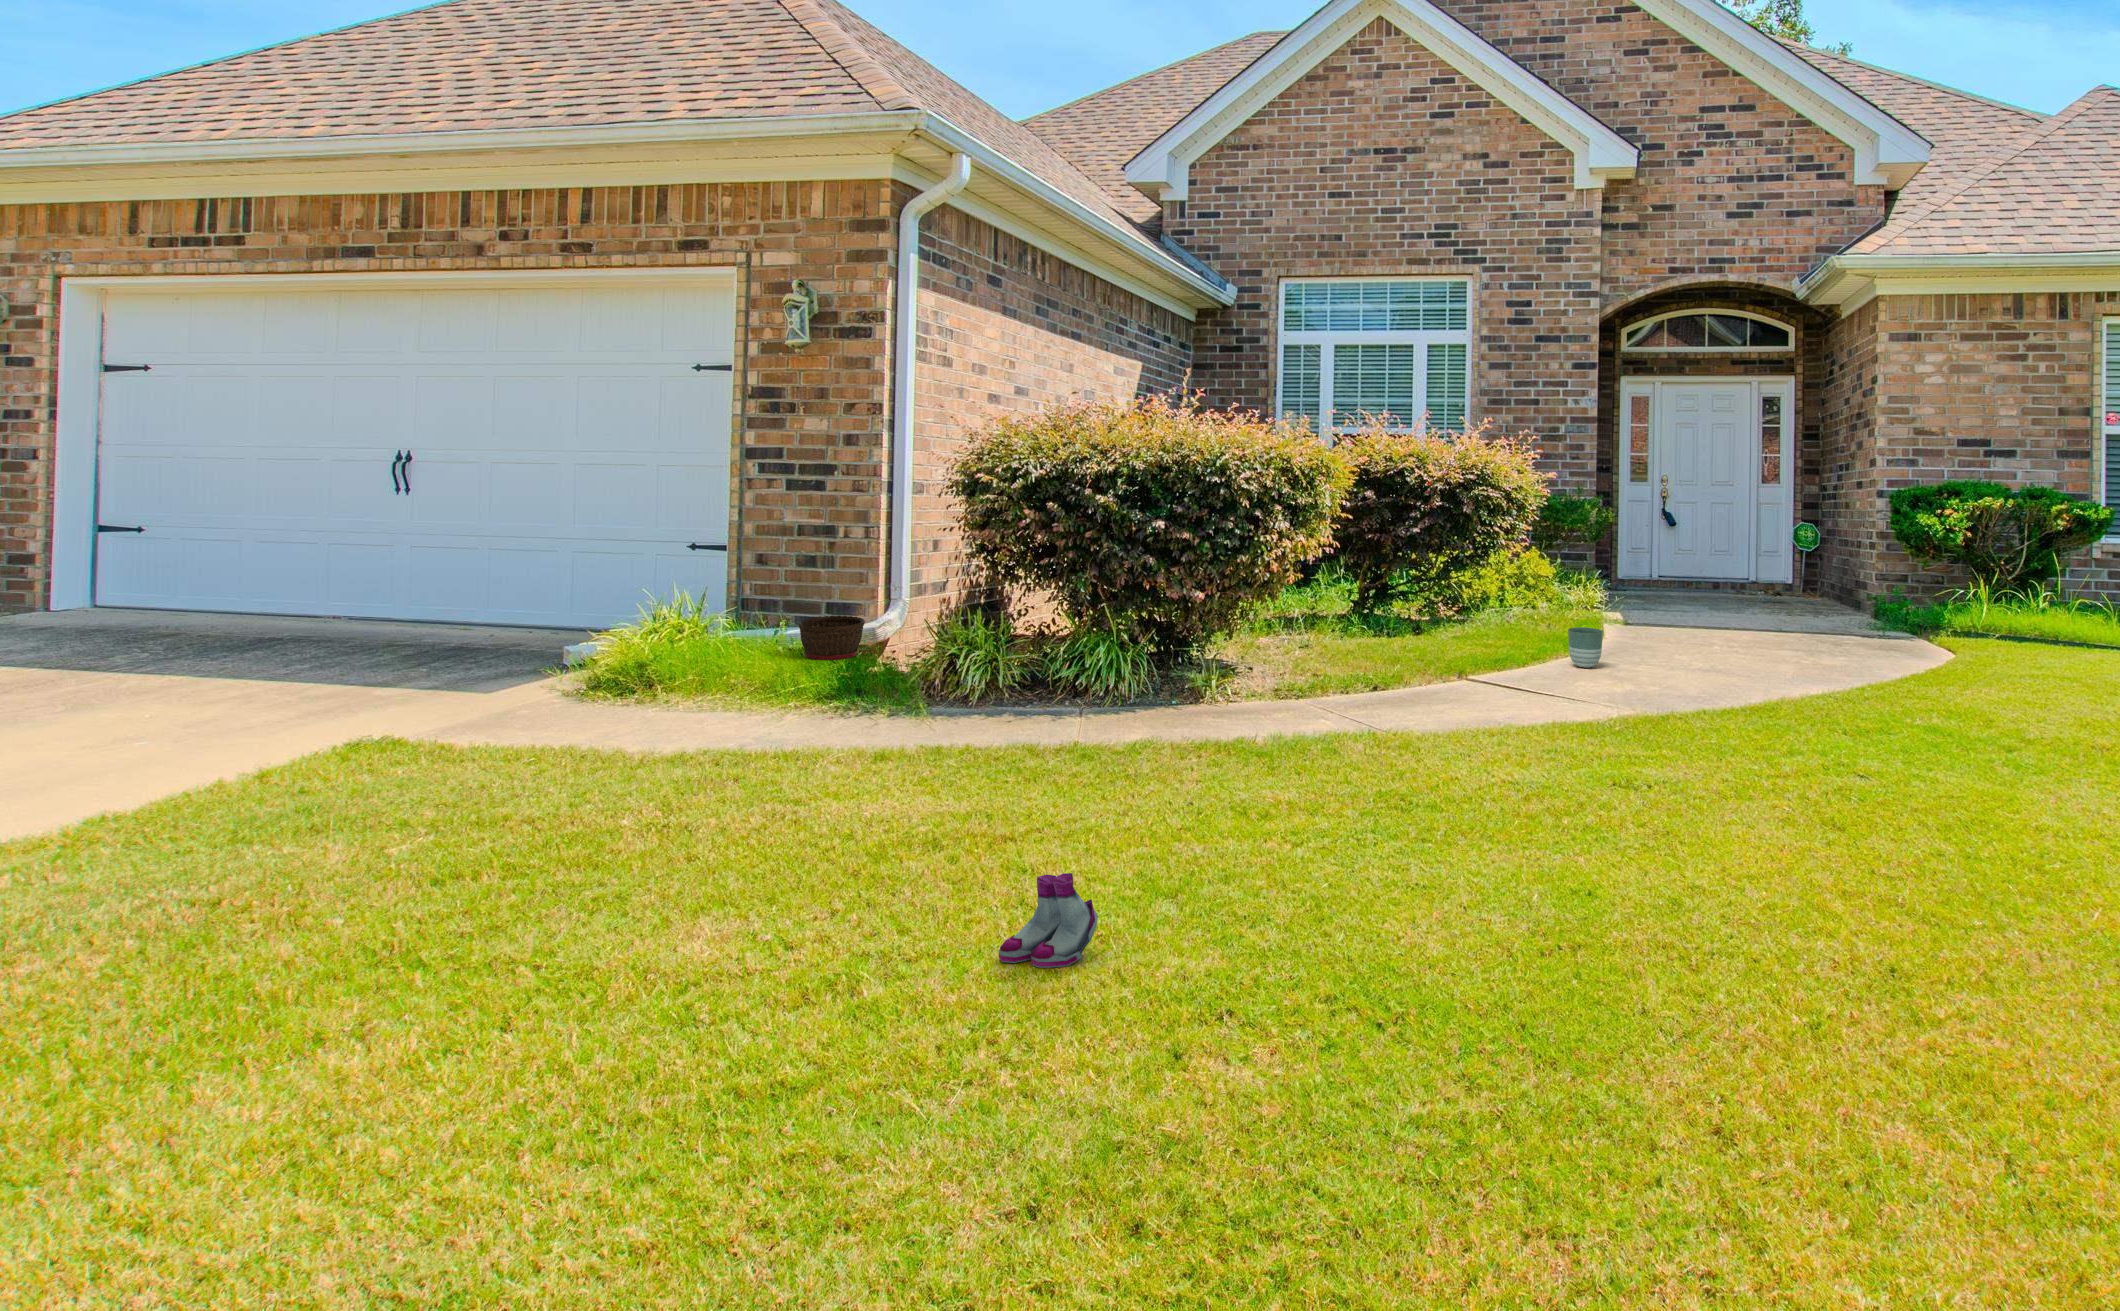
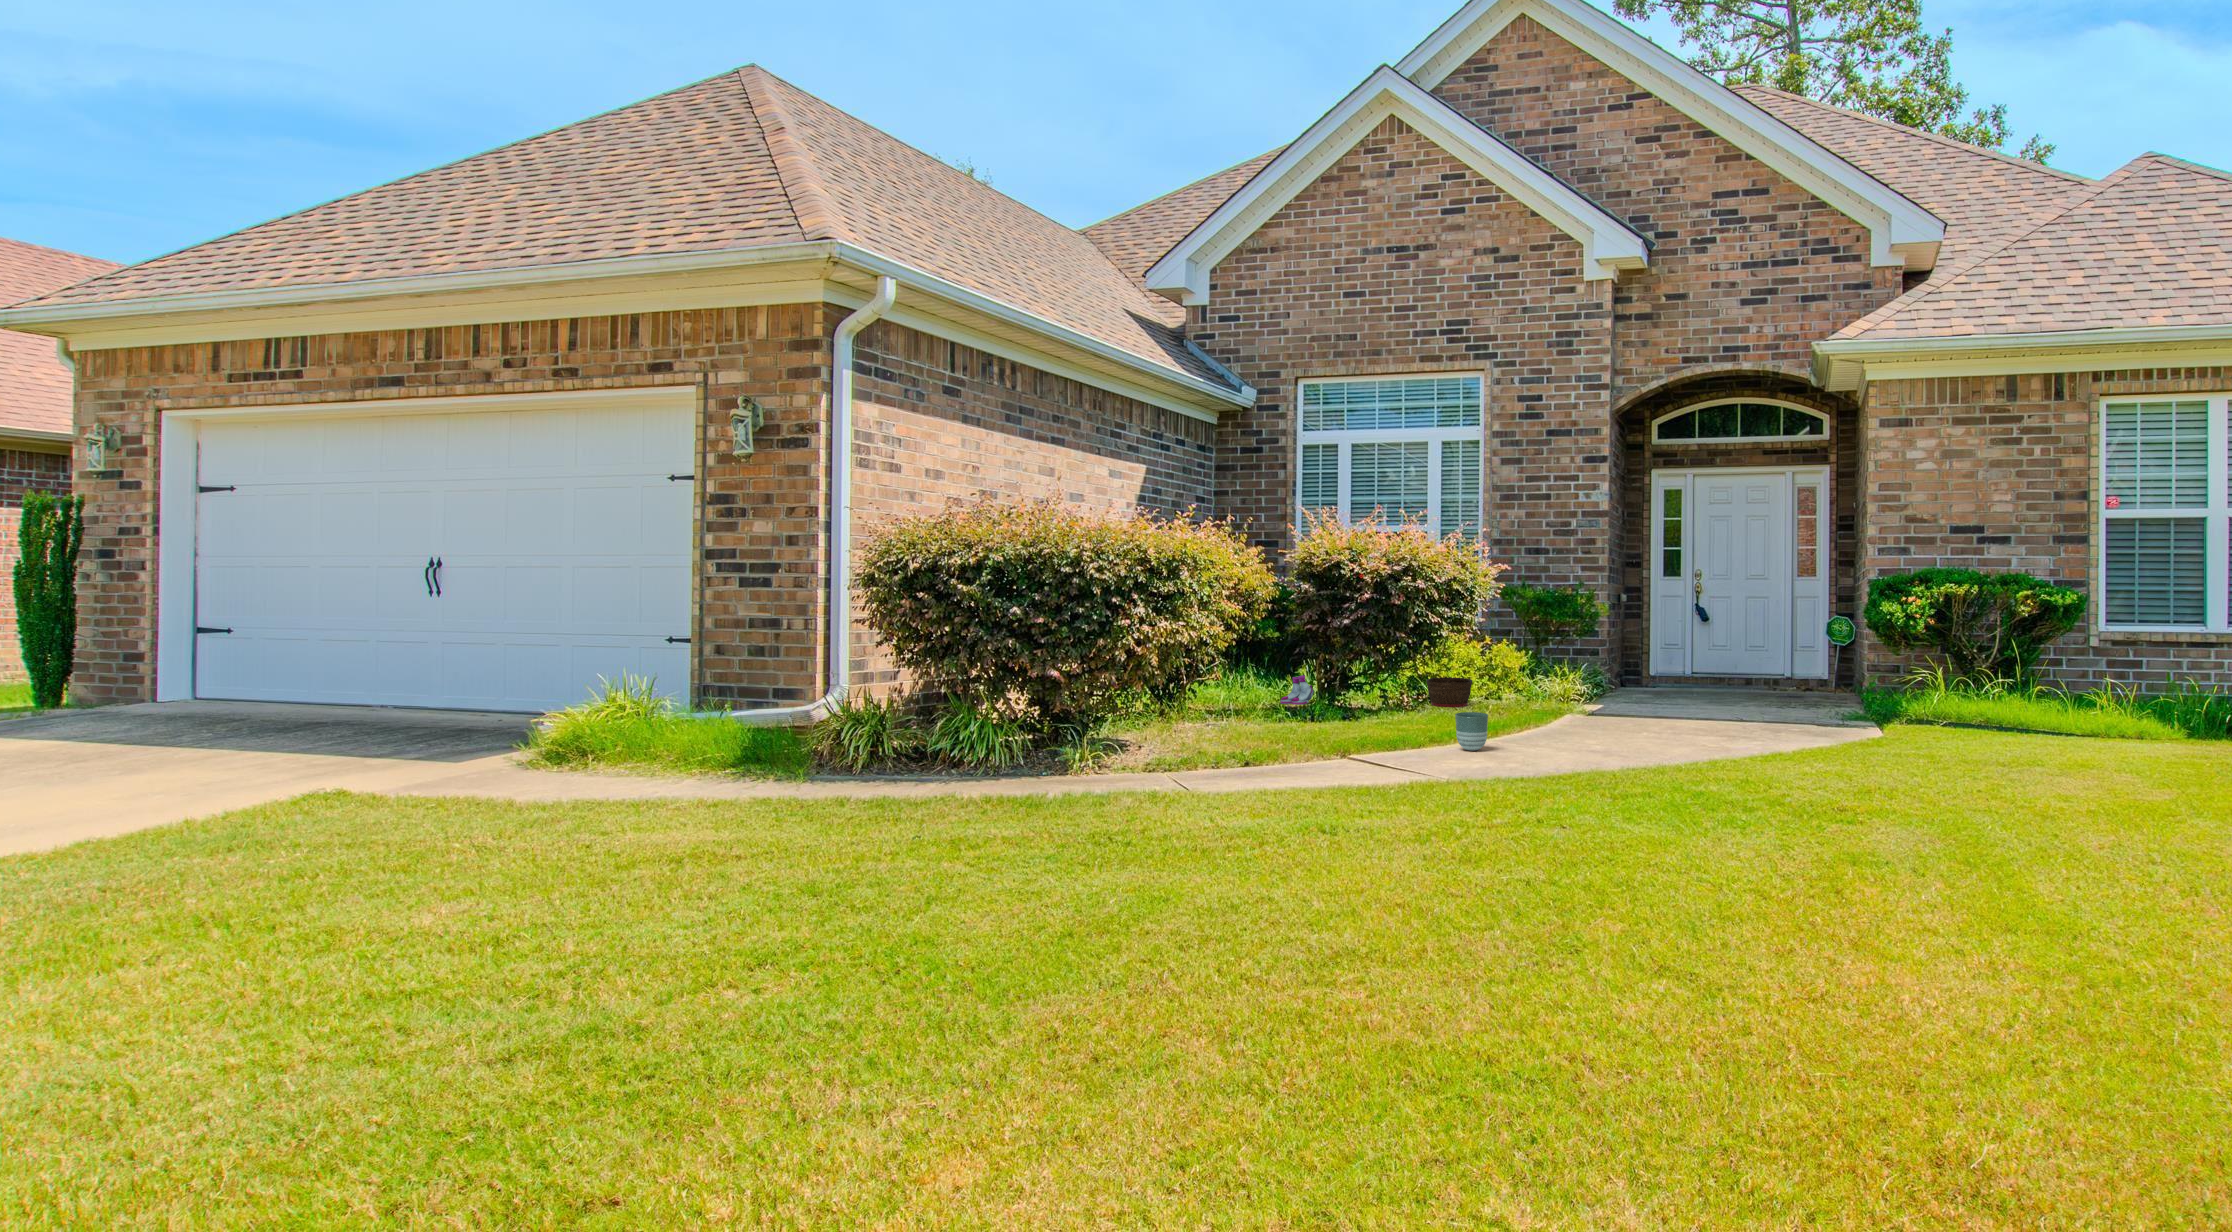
basket: present [798,616,865,660] -> present [1426,677,1472,707]
boots: present [999,873,1098,968] -> present [1280,675,1314,705]

